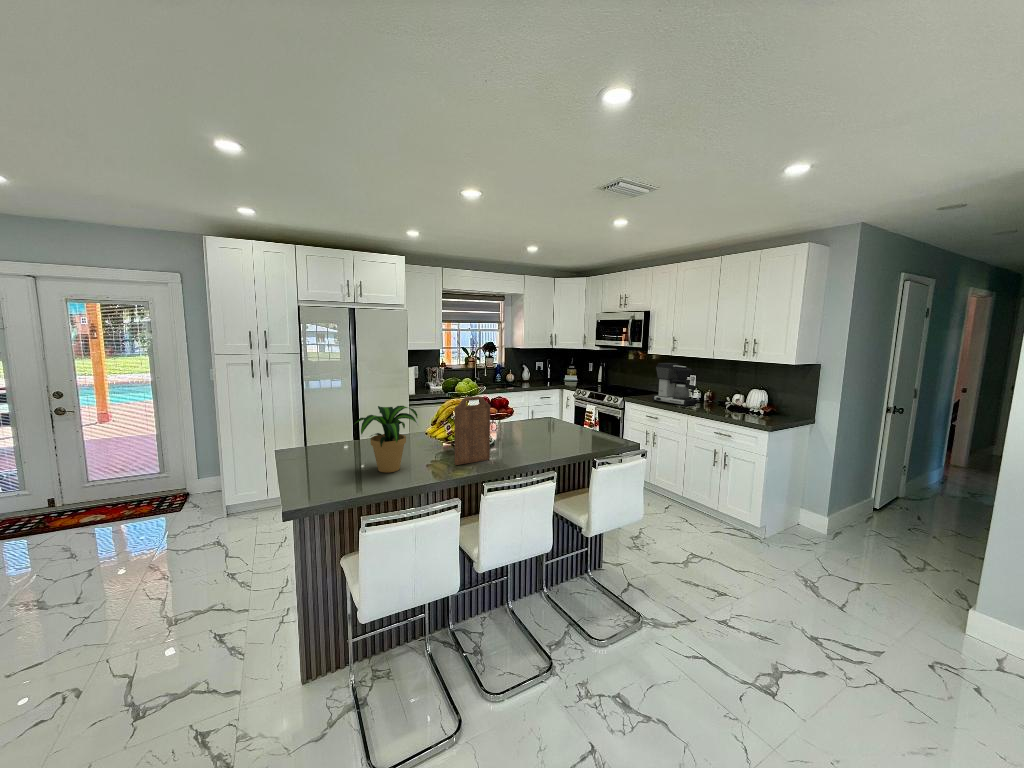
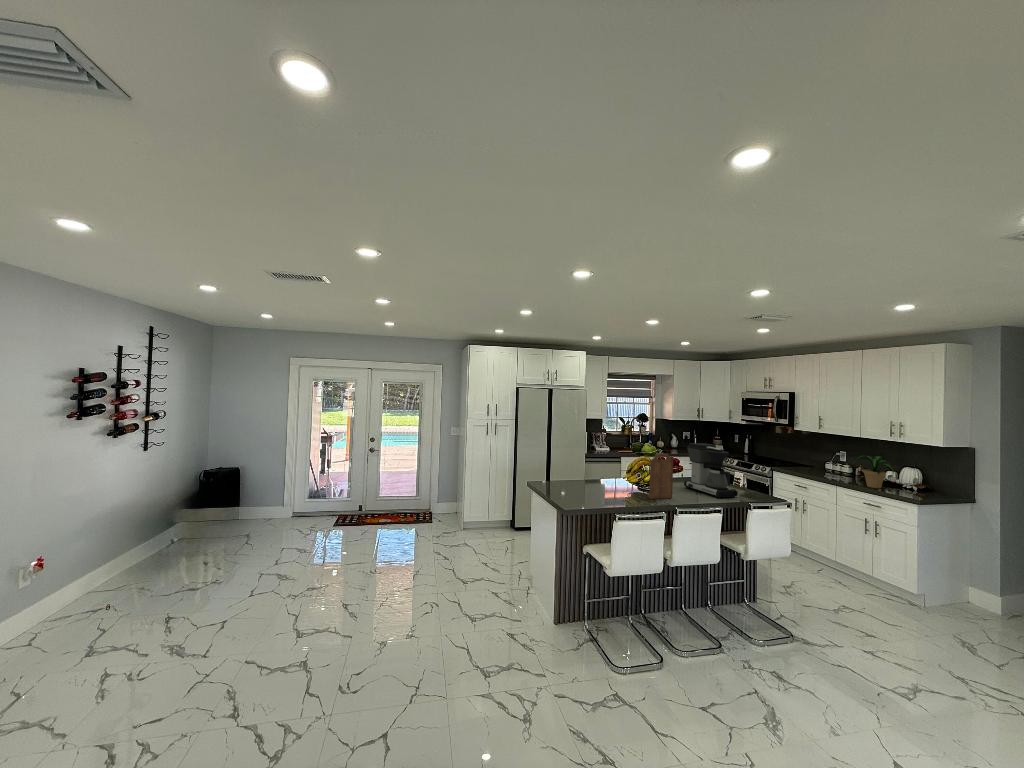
coffee maker: present [652,363,698,407] -> present [684,443,738,498]
potted plant: present [355,406,418,472] -> present [858,455,894,488]

